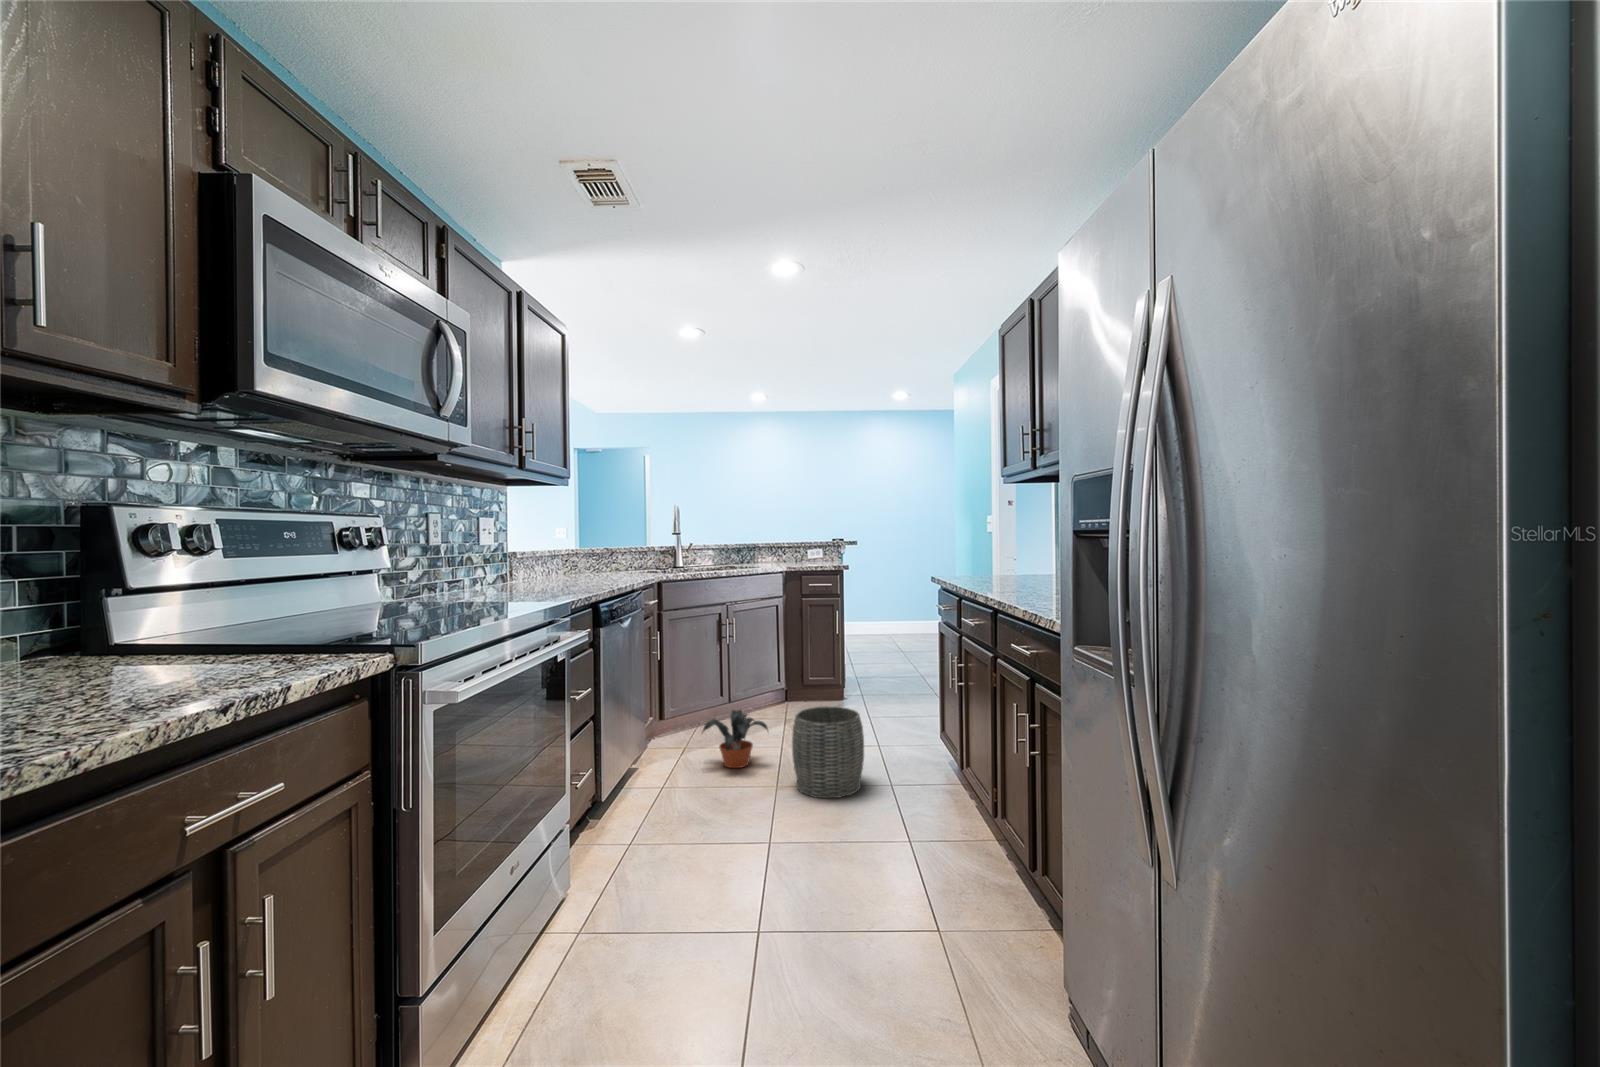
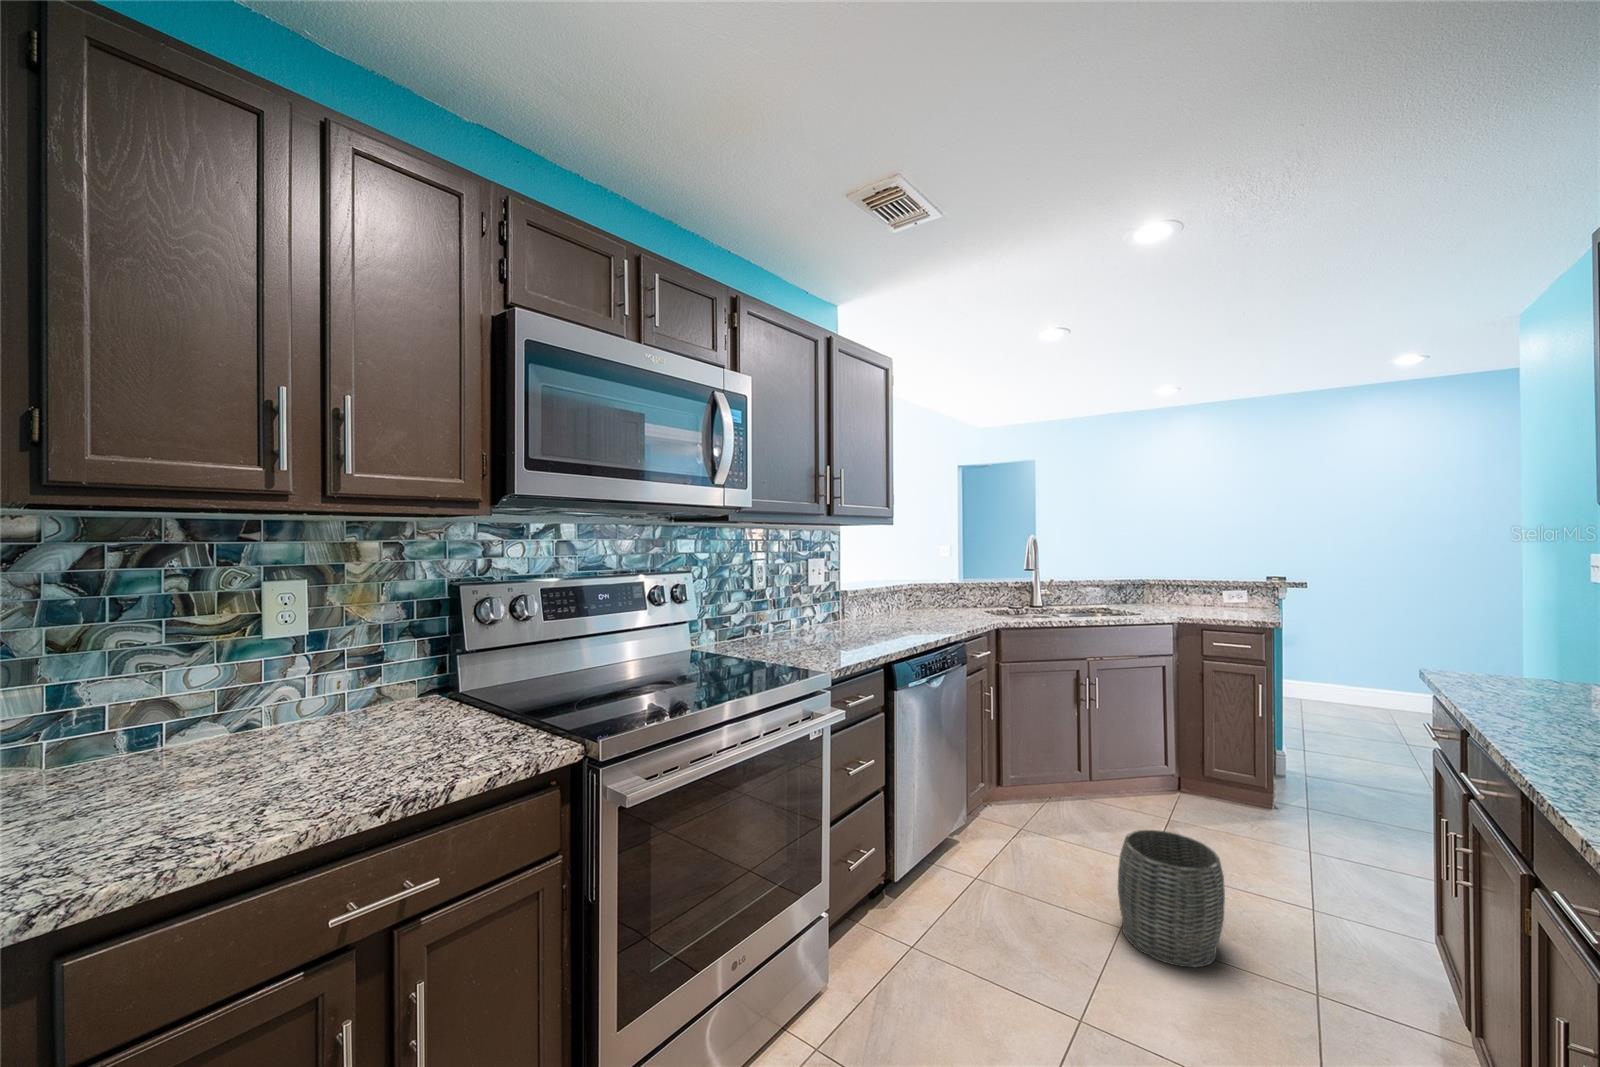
potted plant: present [703,710,768,768] -> none [1018,797,1102,871]

